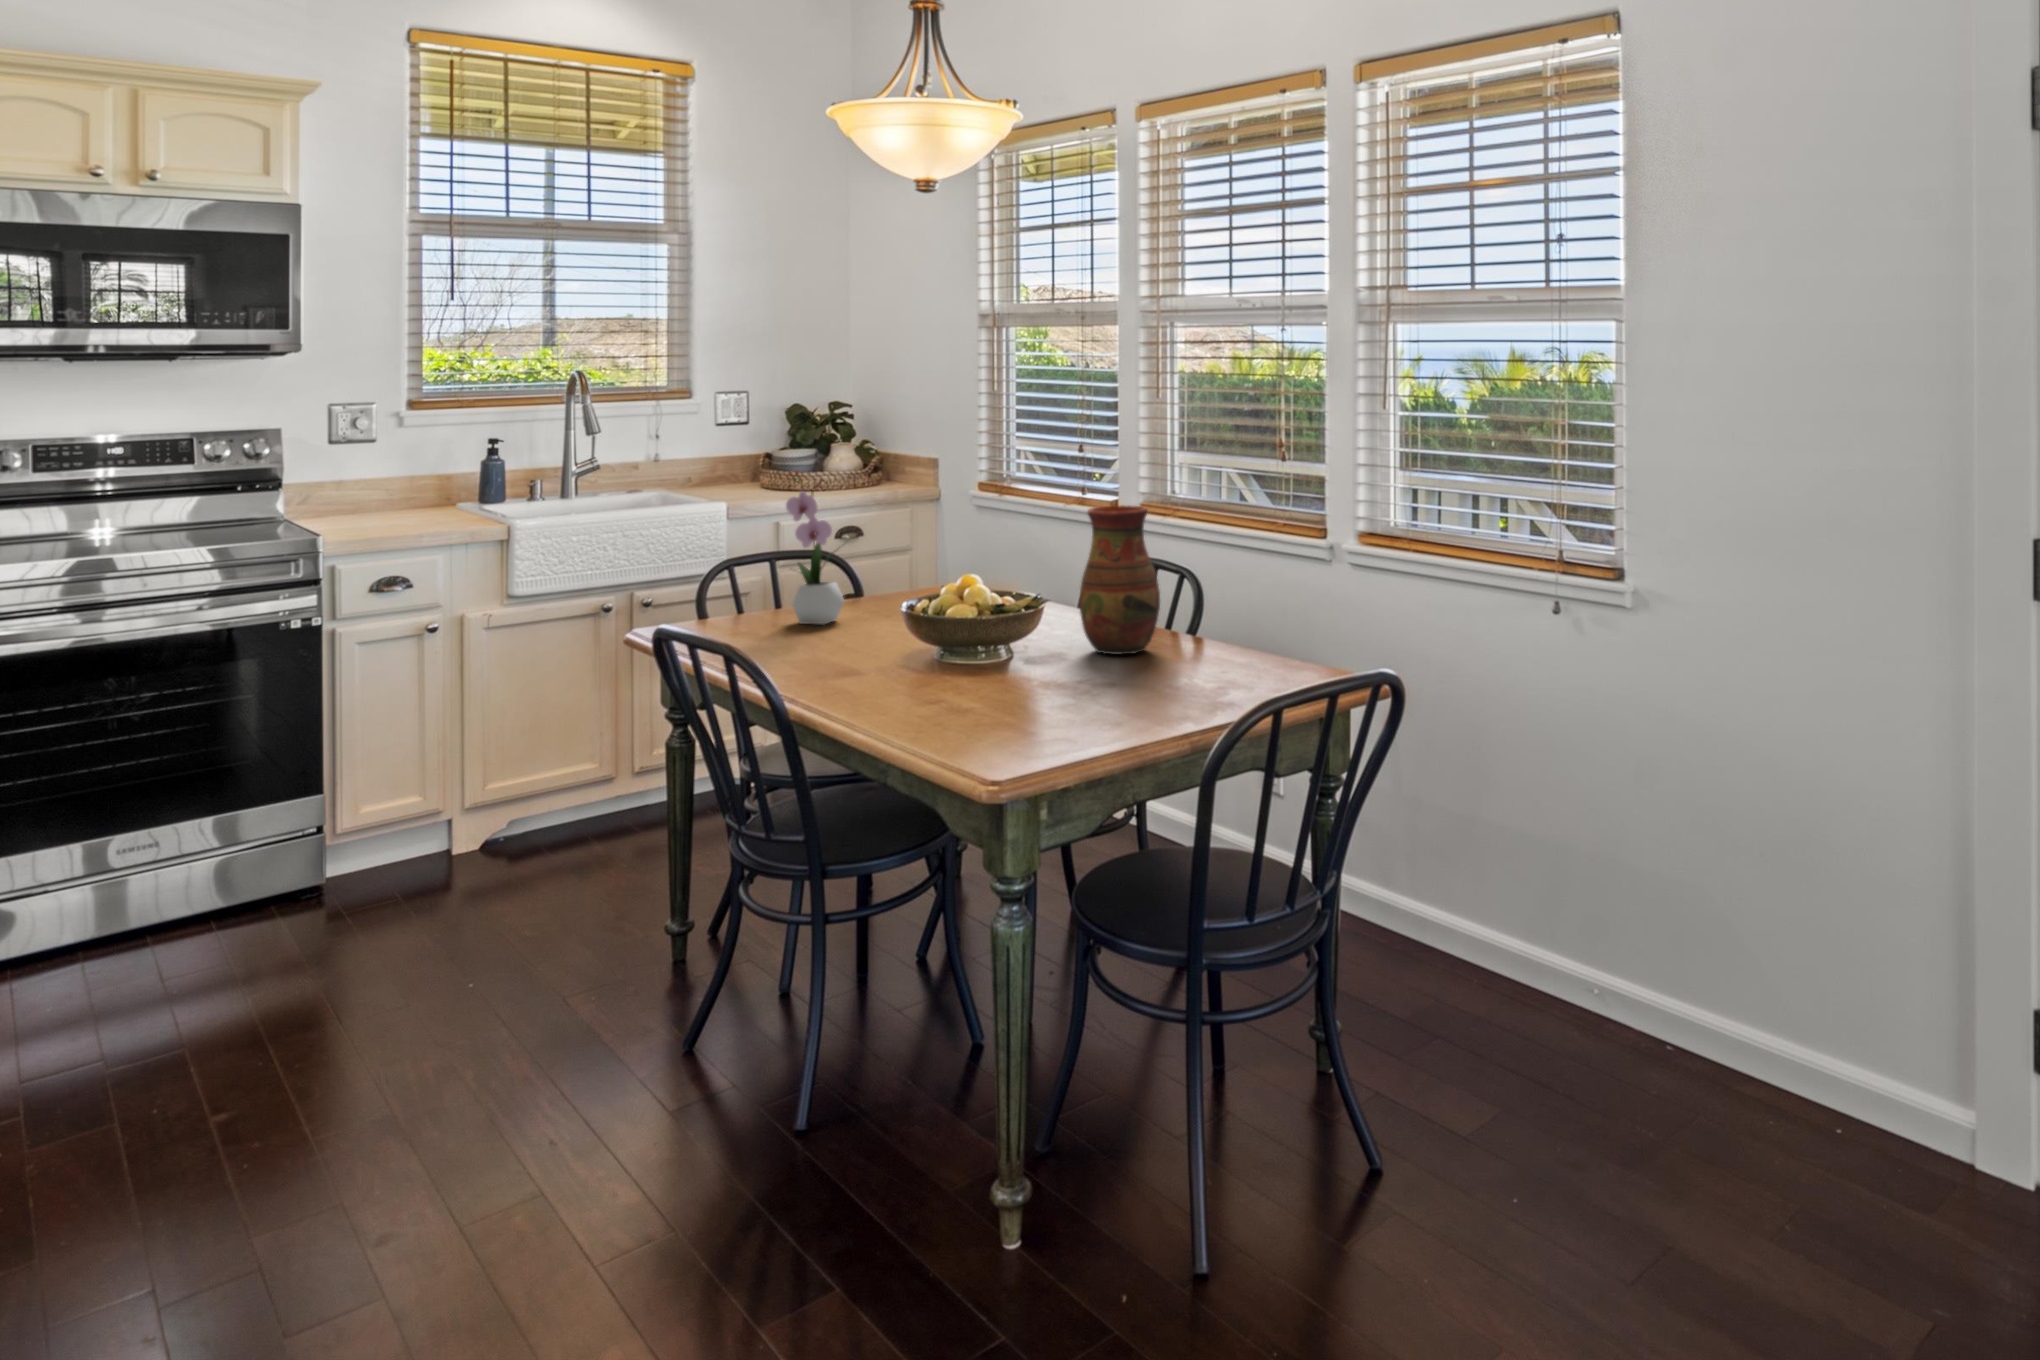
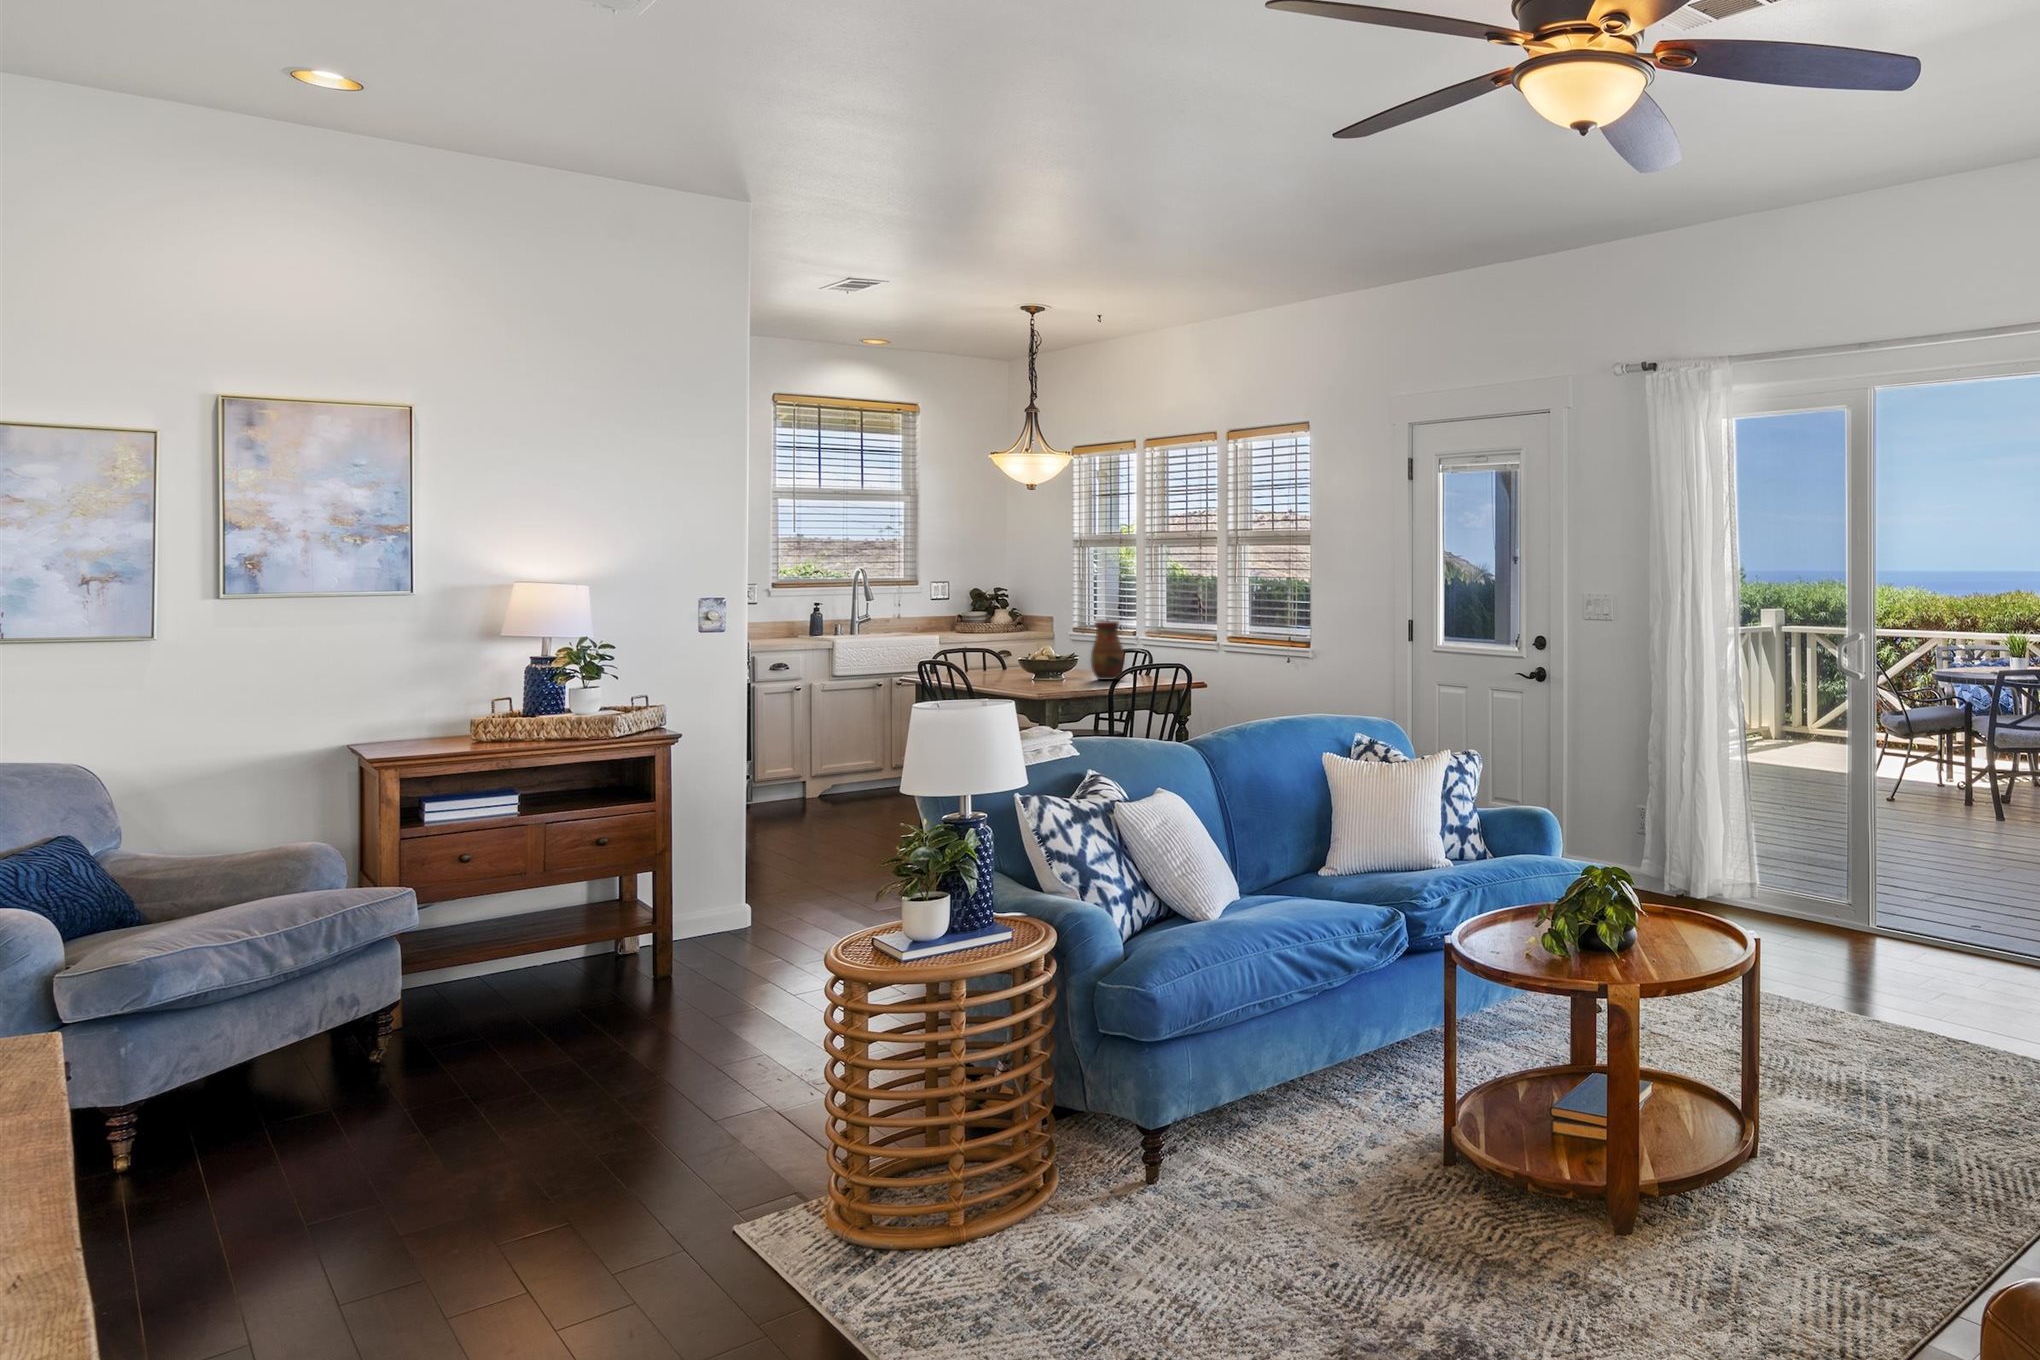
flower arrangement: present [786,471,844,624] -> none [968,609,997,675]

